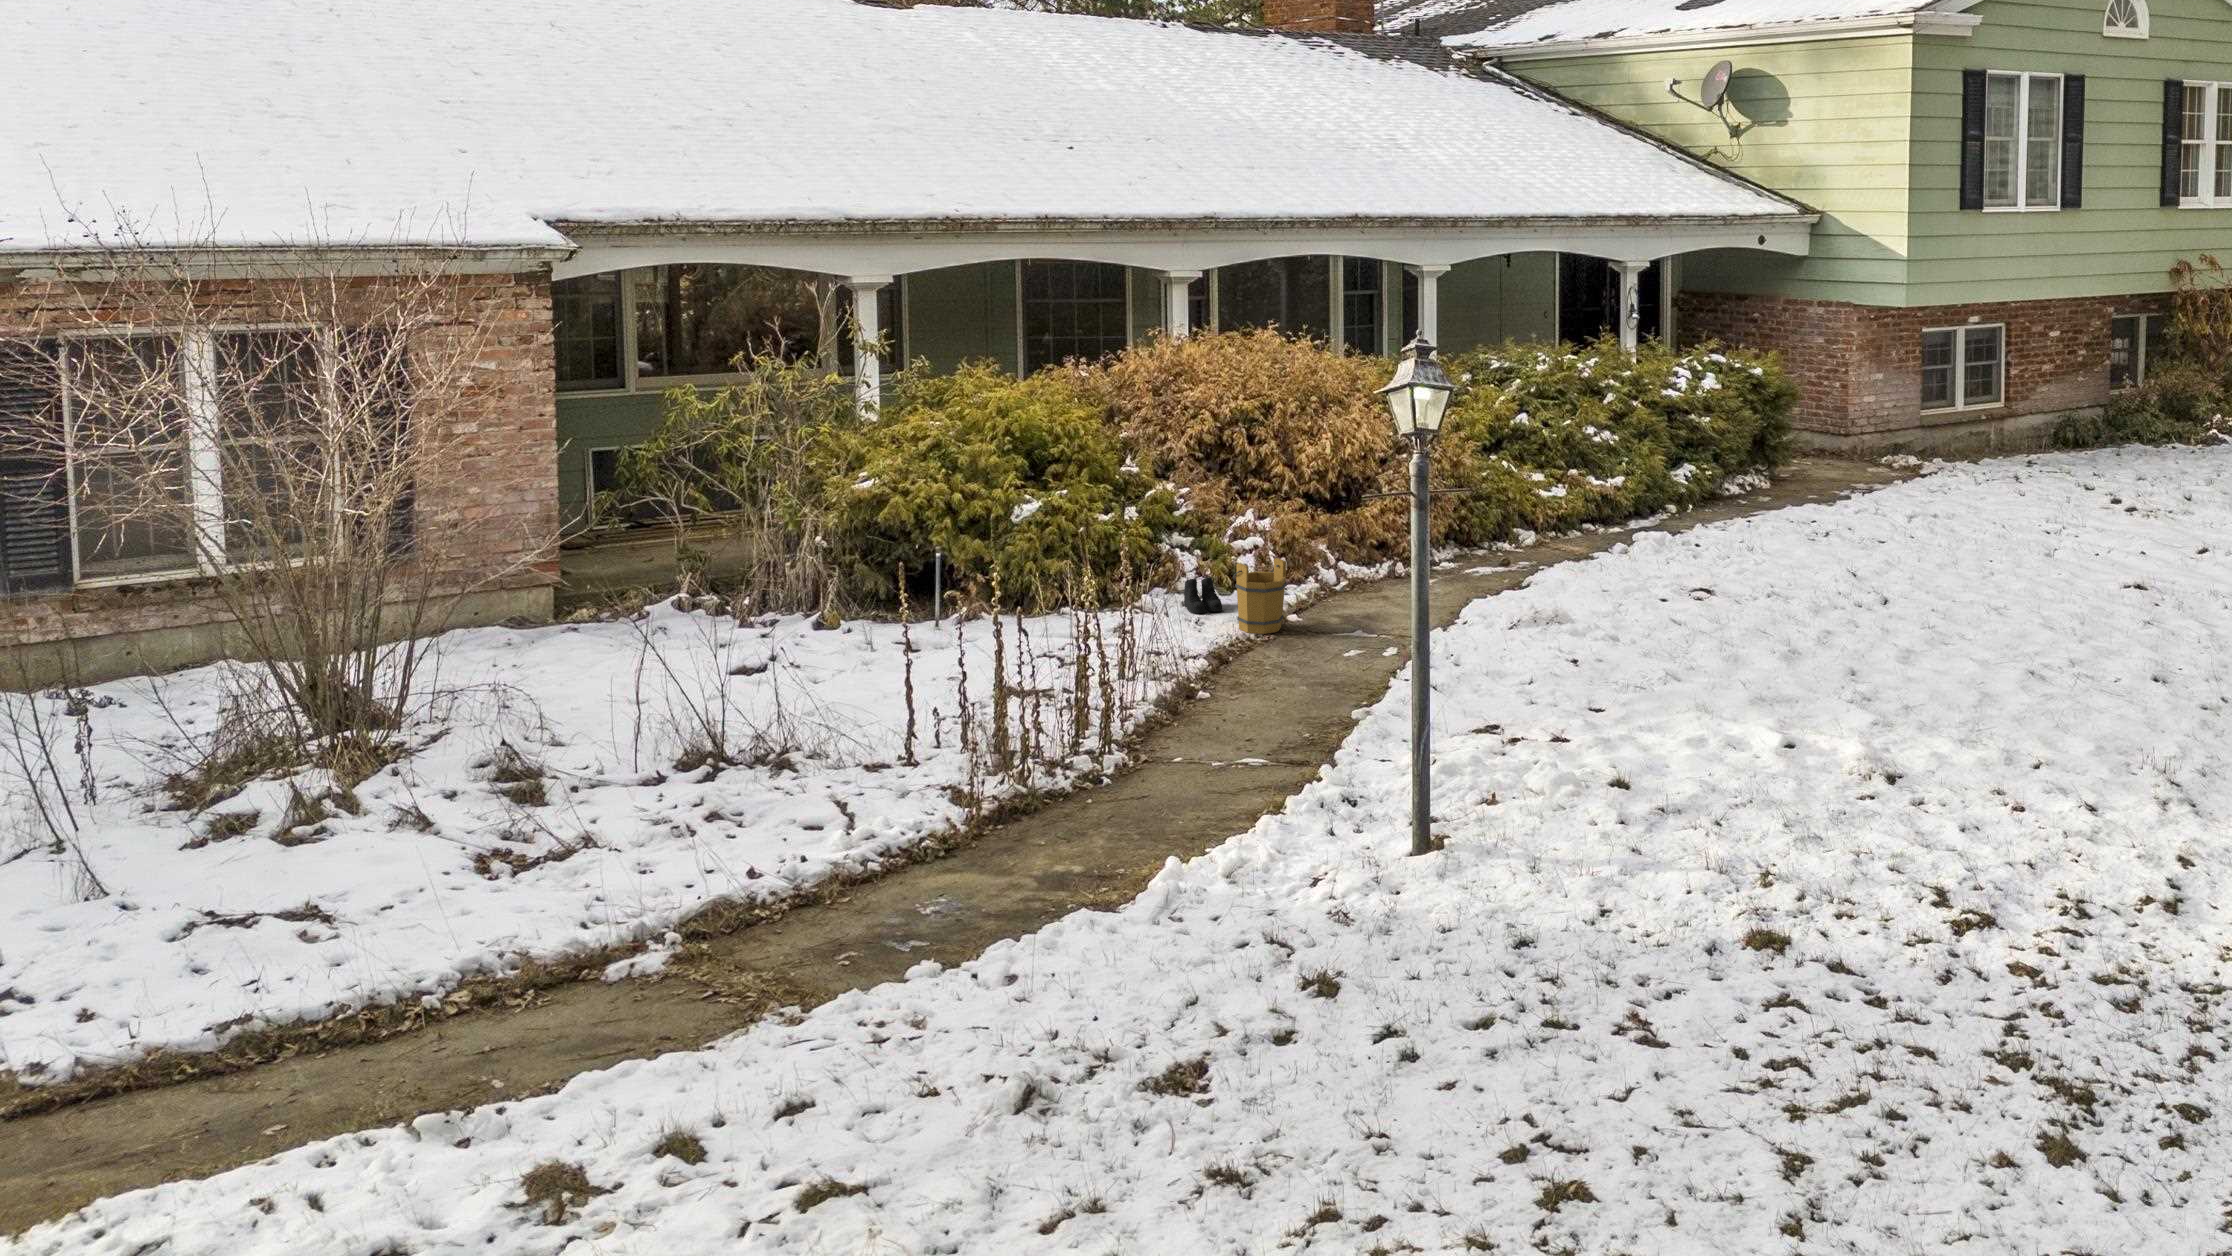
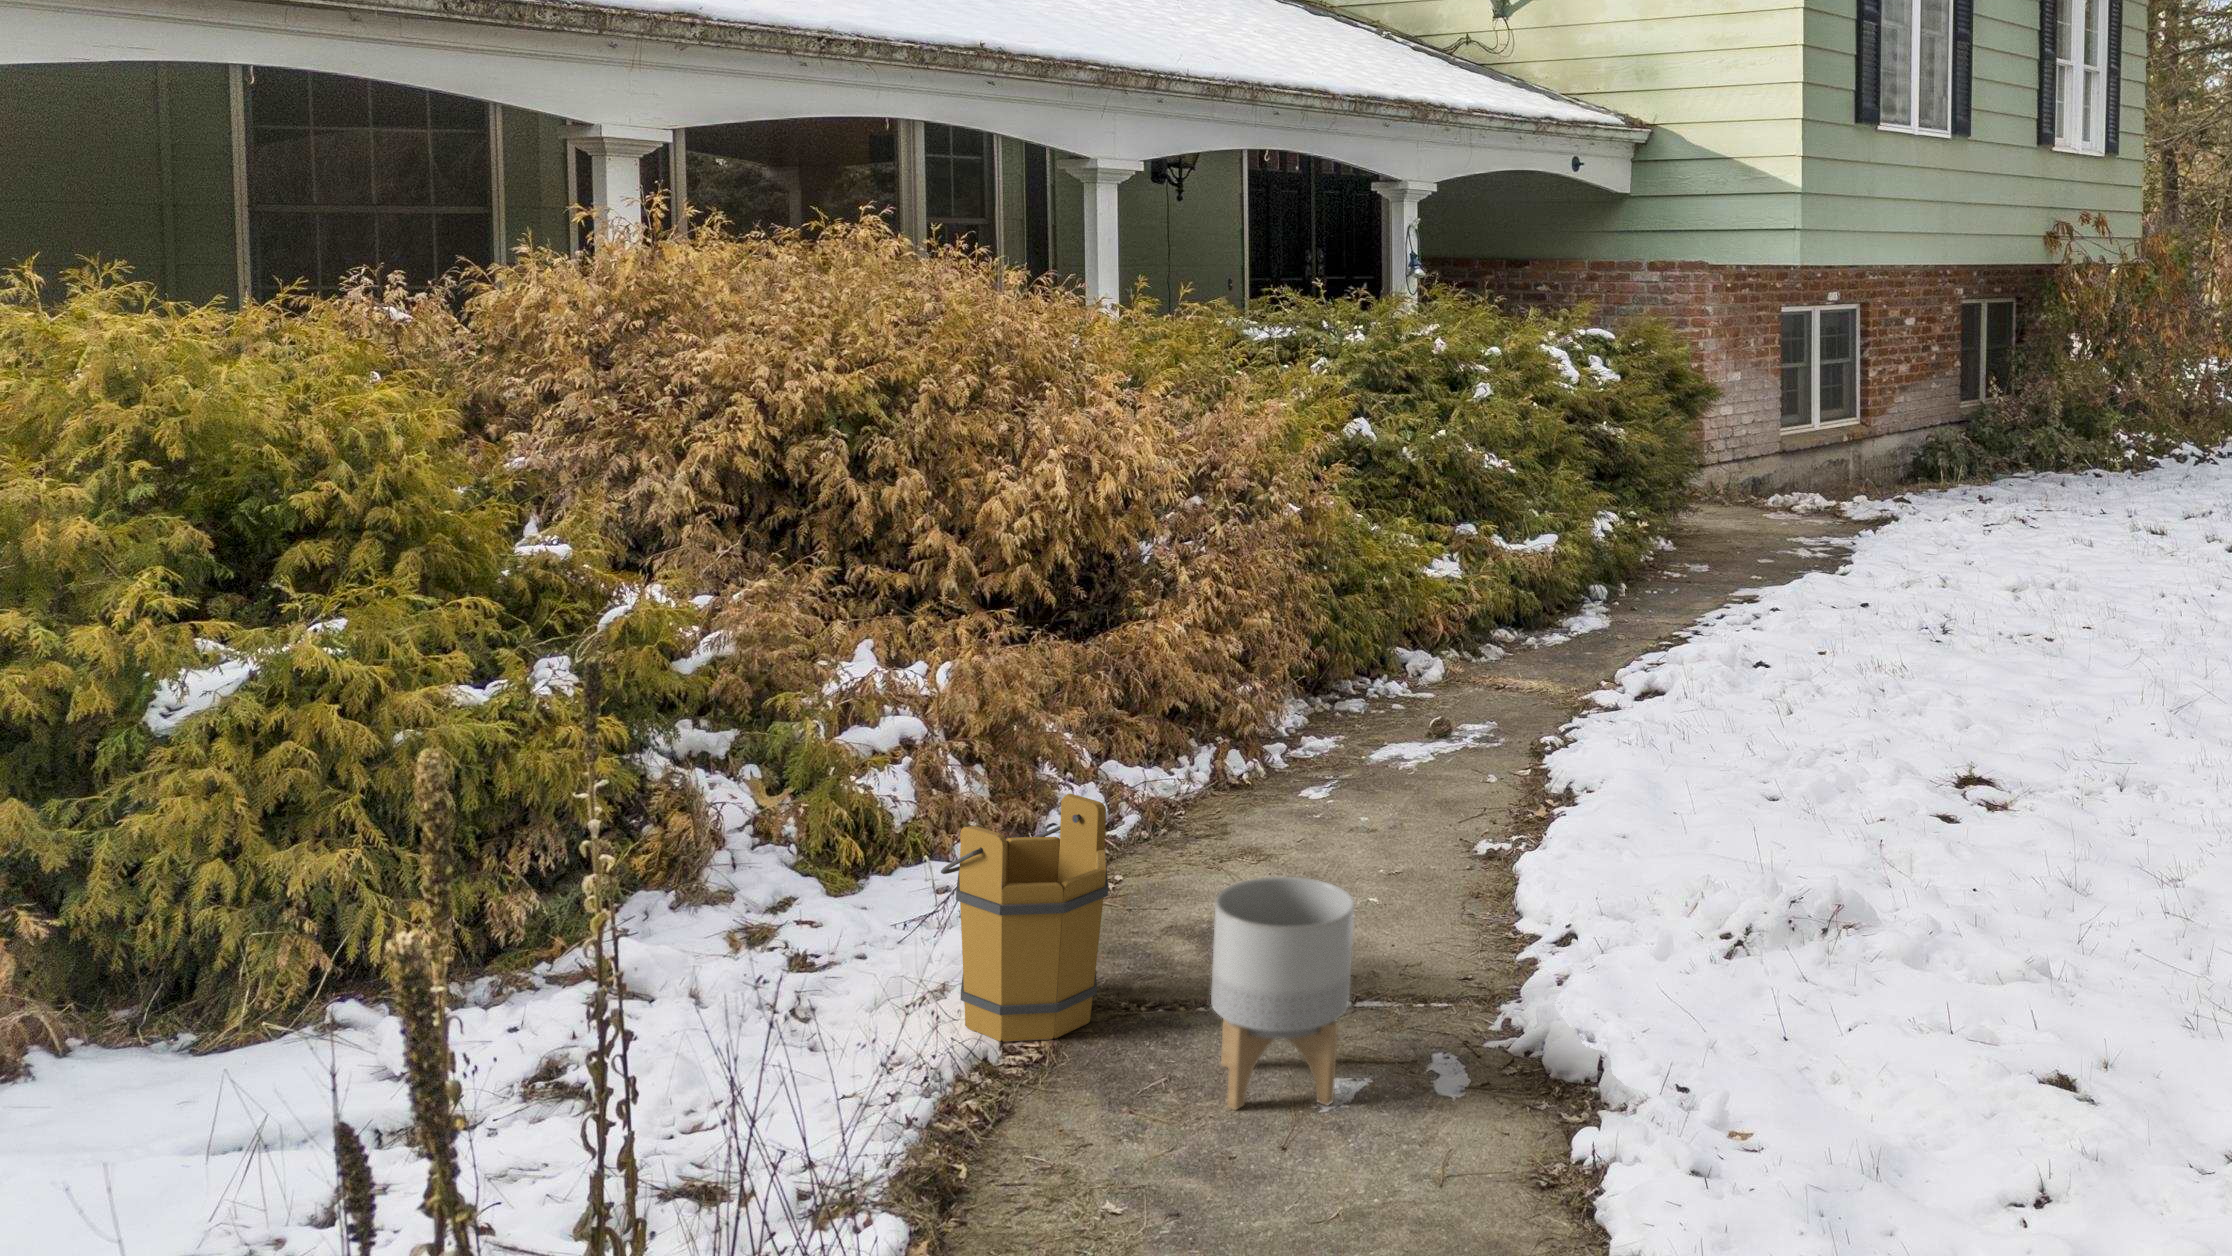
boots: present [1184,577,1222,613] -> none [751,855,876,976]
planter: none [1301,585,1346,655] -> present [1211,877,1354,1110]

